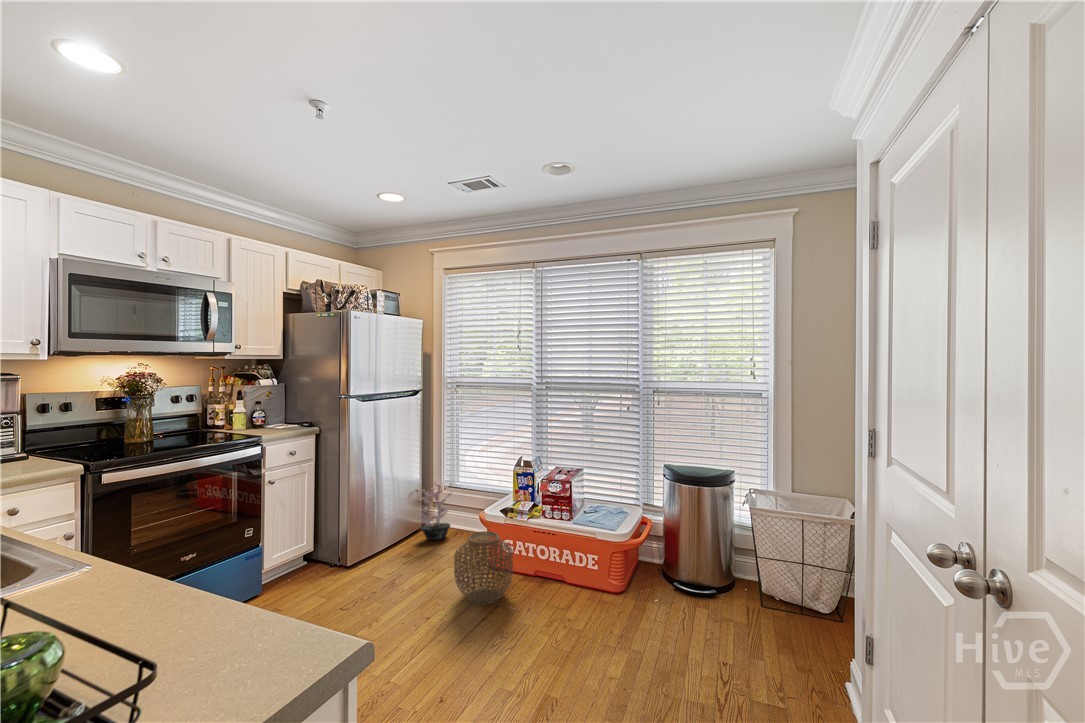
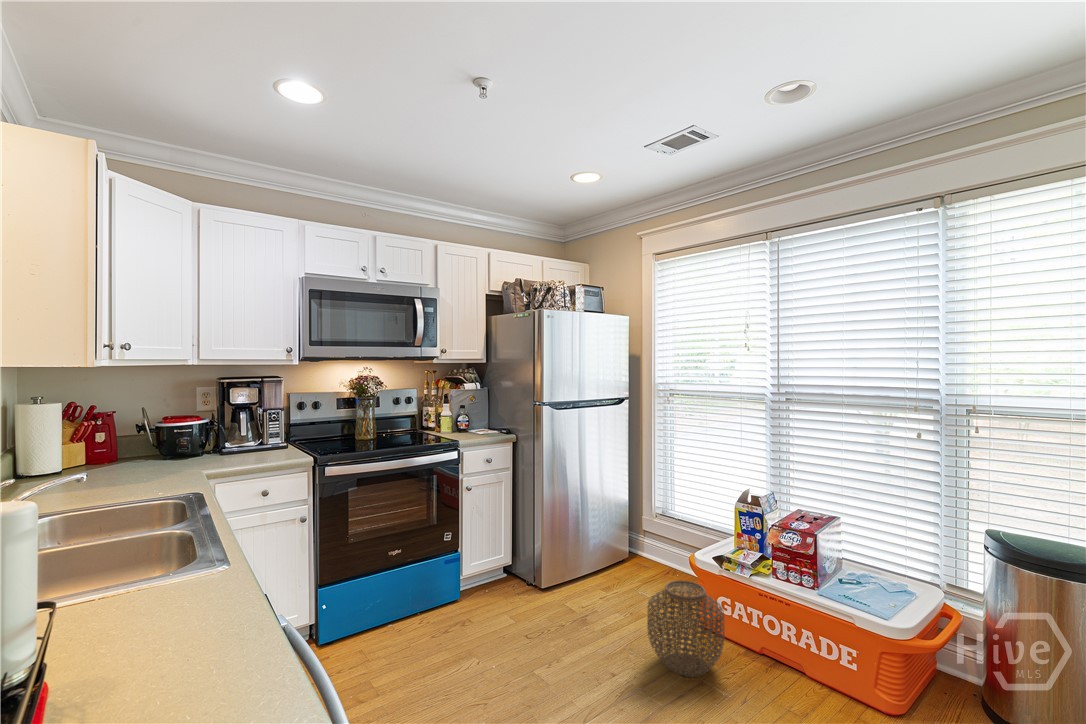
potted plant: present [407,482,452,540] -> none [606,500,666,576]

